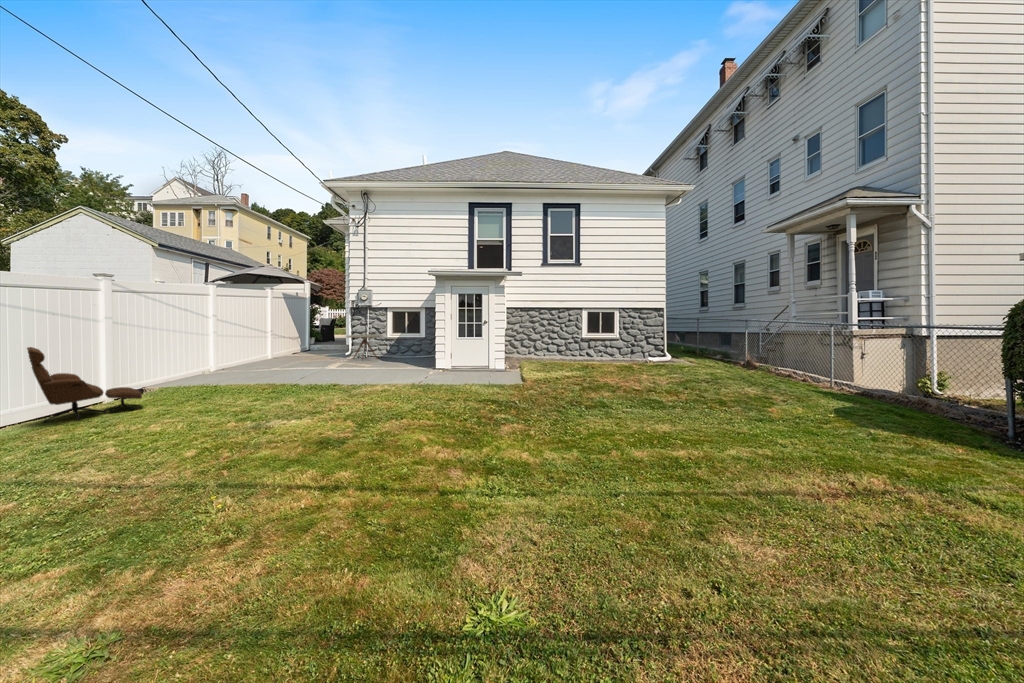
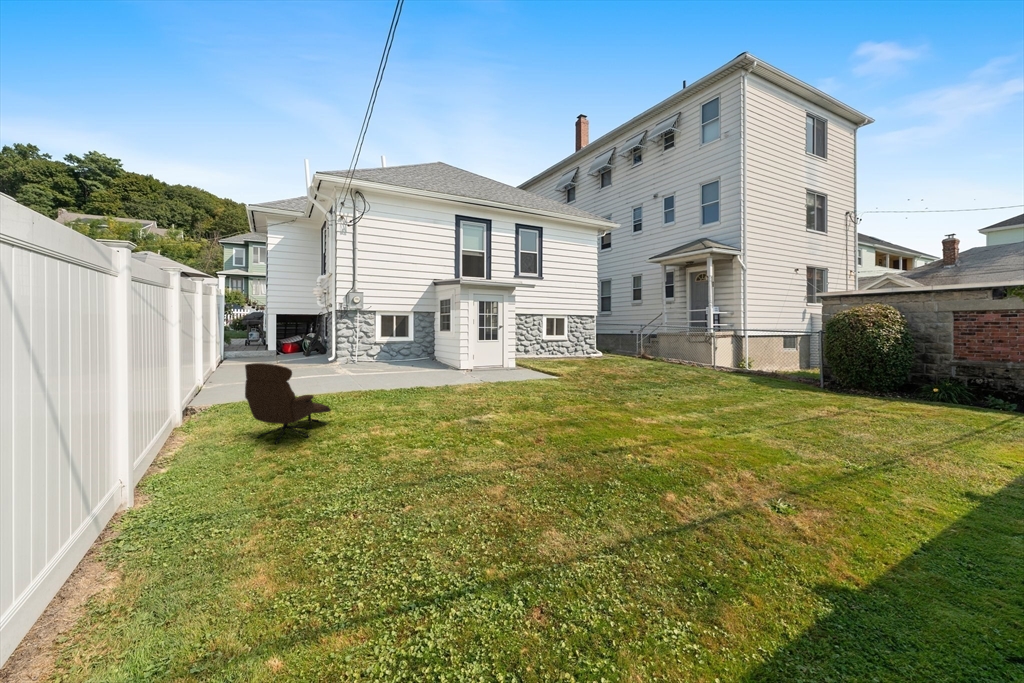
round table: present [347,334,382,359] -> none [346,338,383,365]

